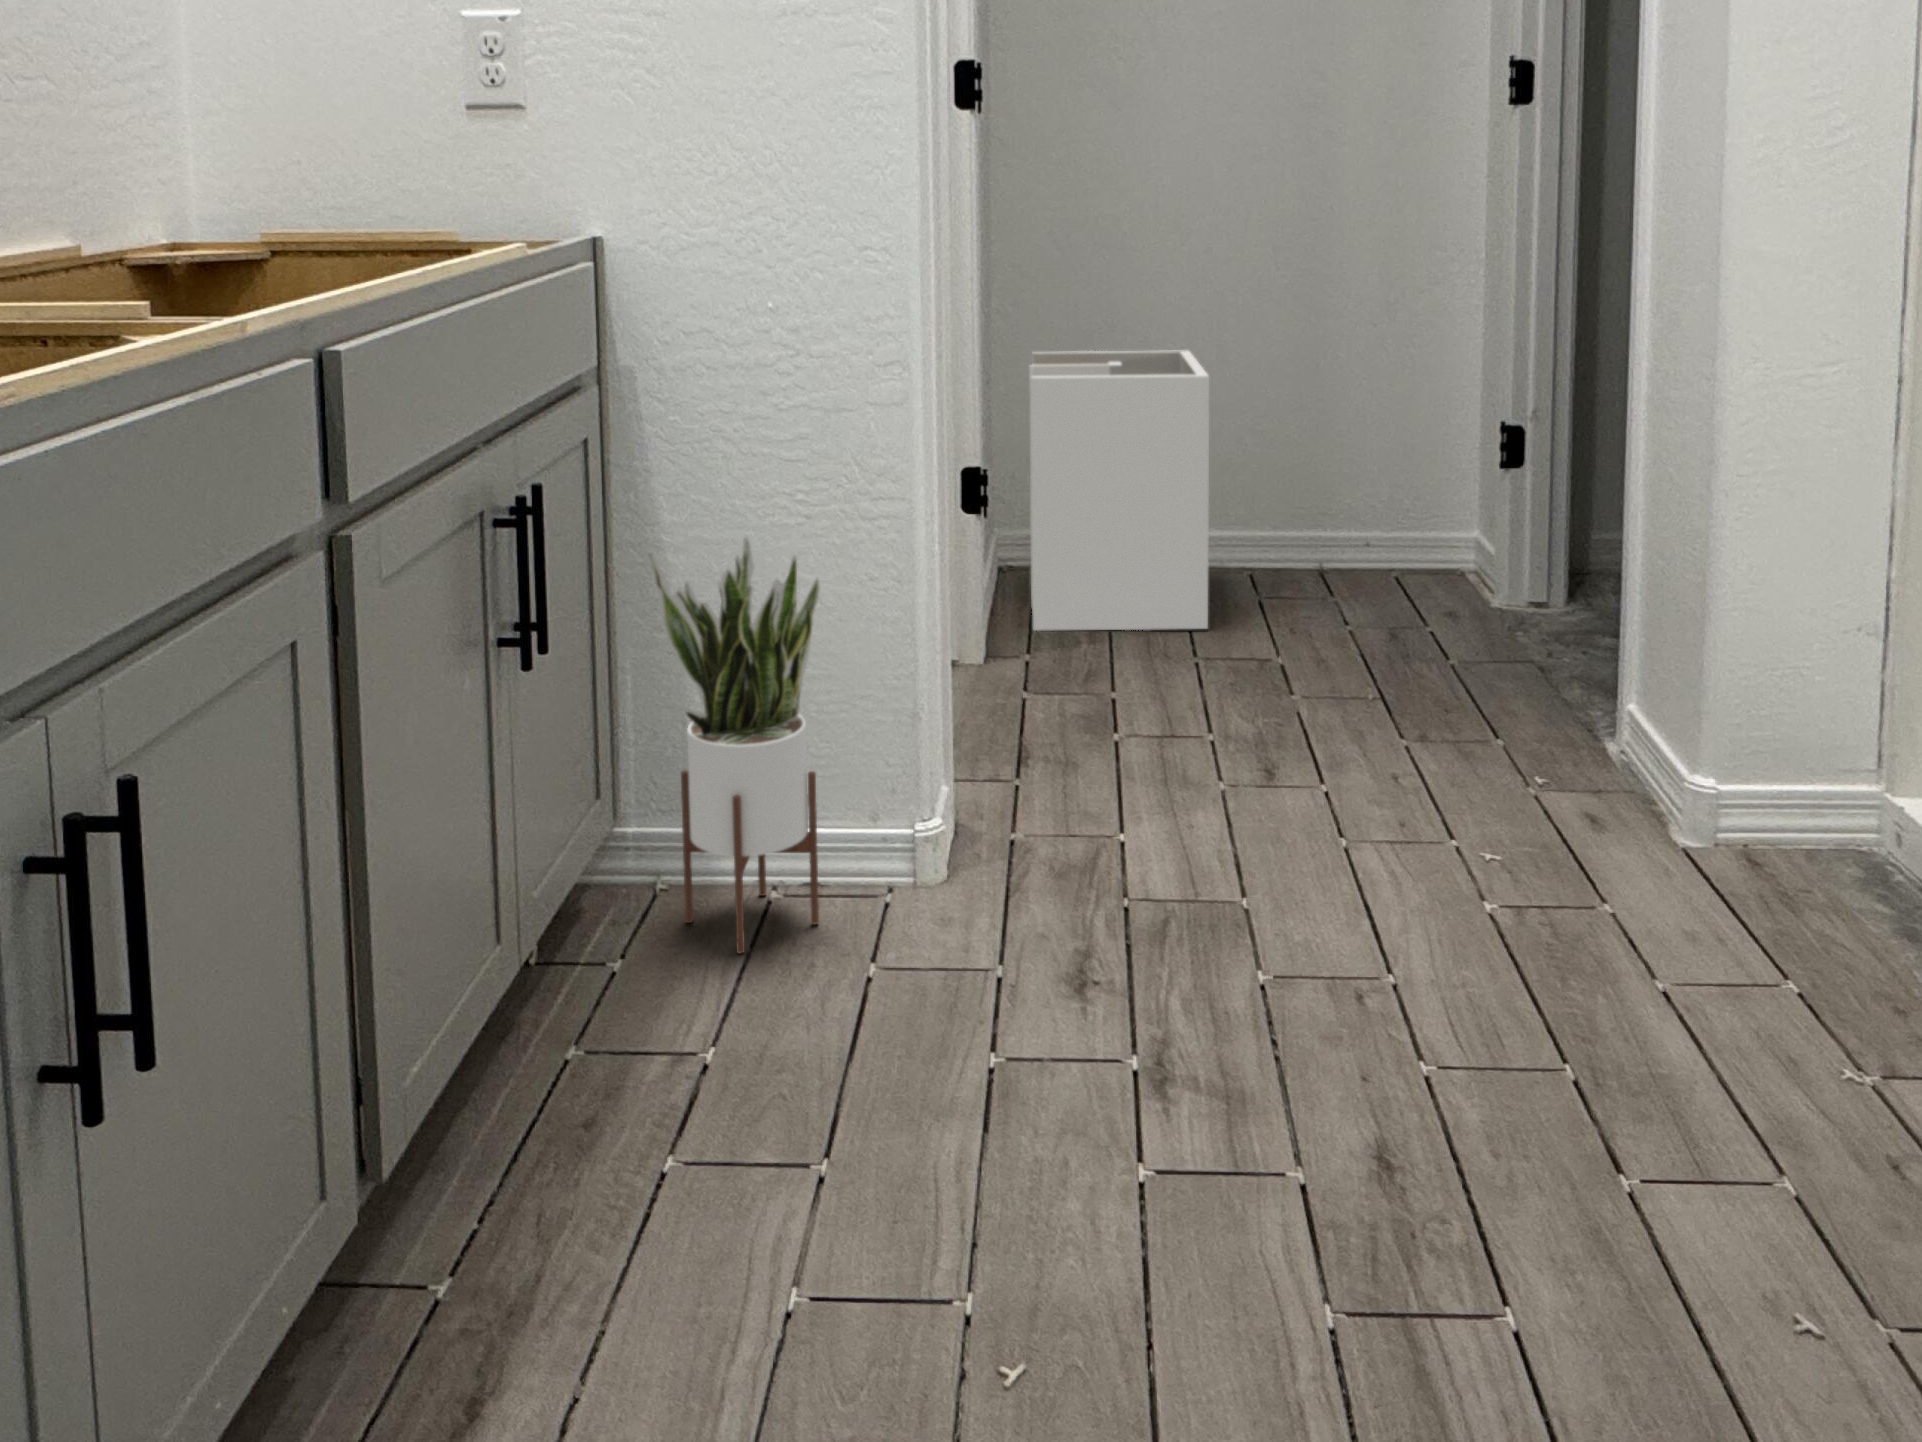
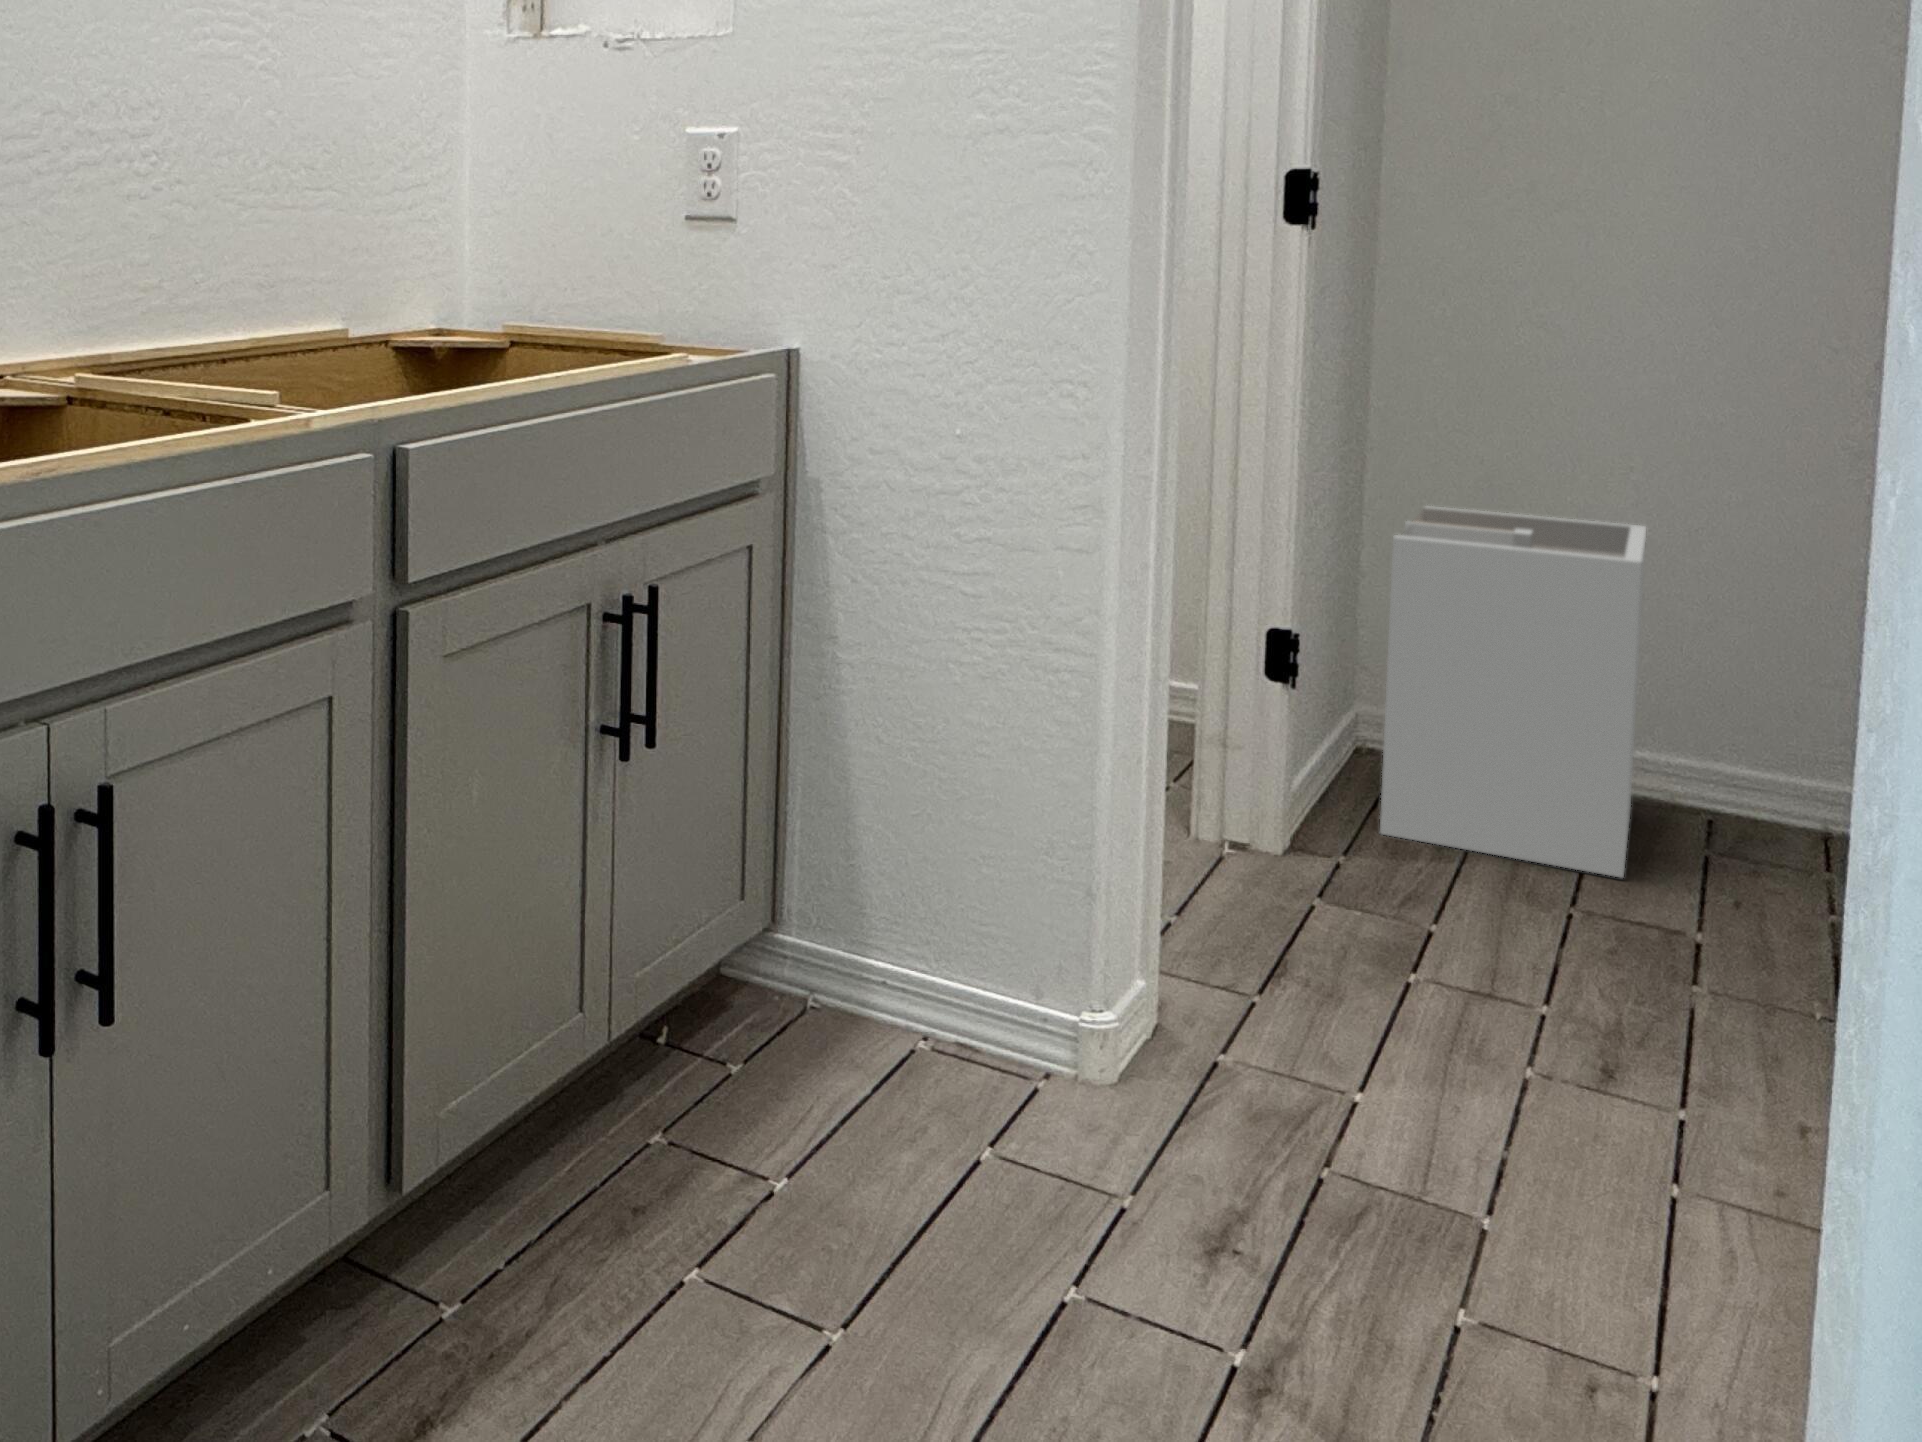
potted plant: present [646,537,820,953] -> none [794,664,980,1098]

